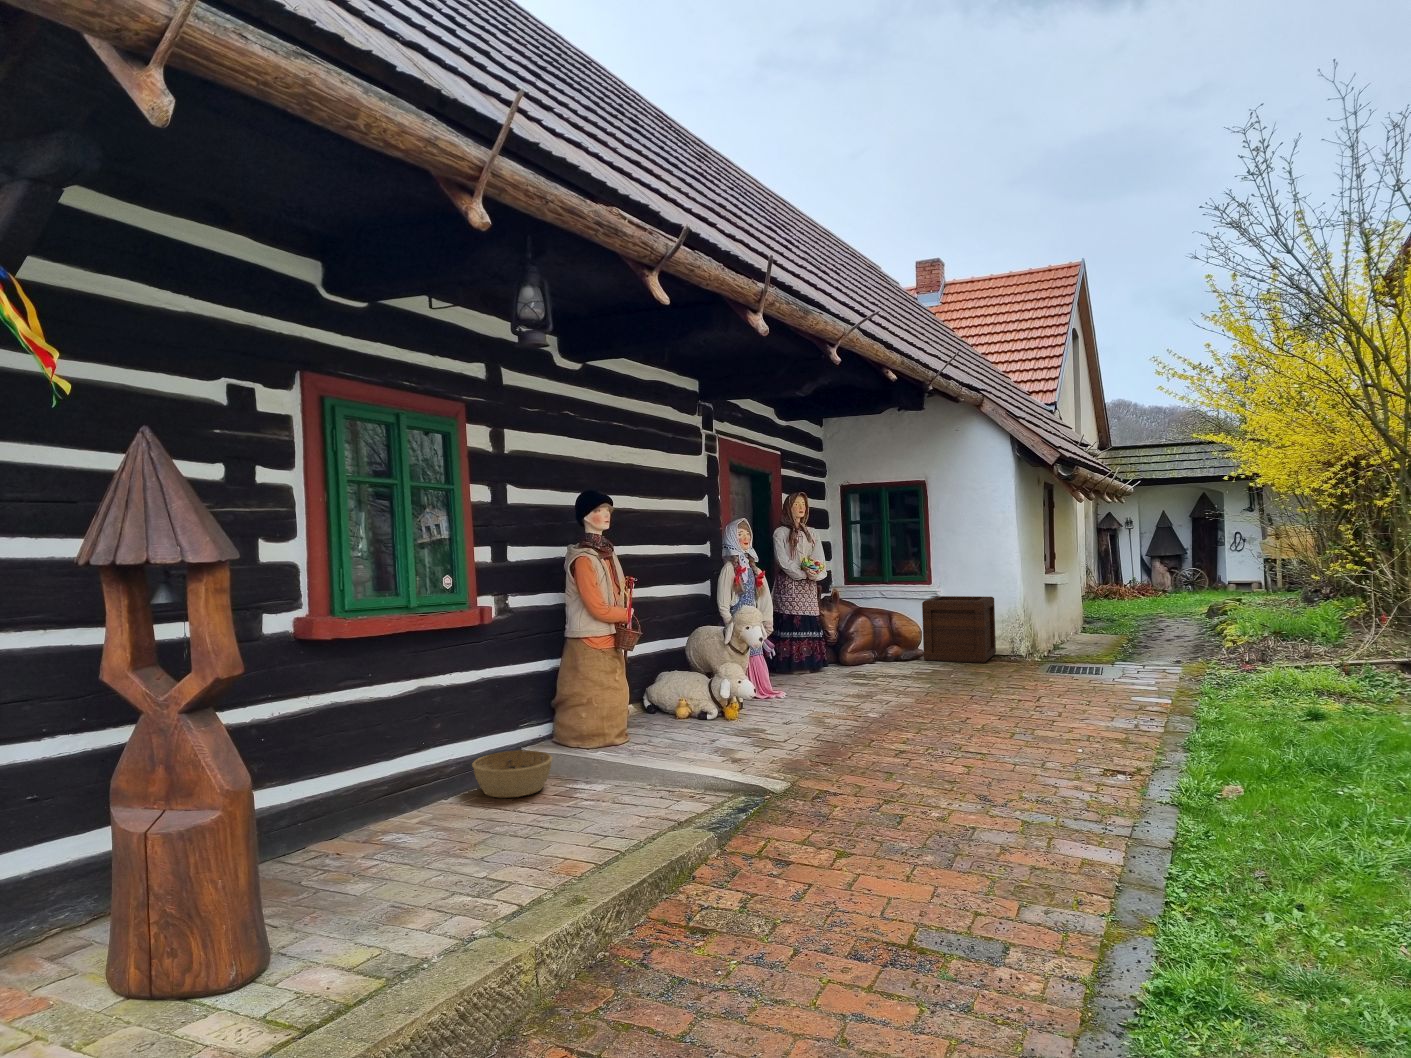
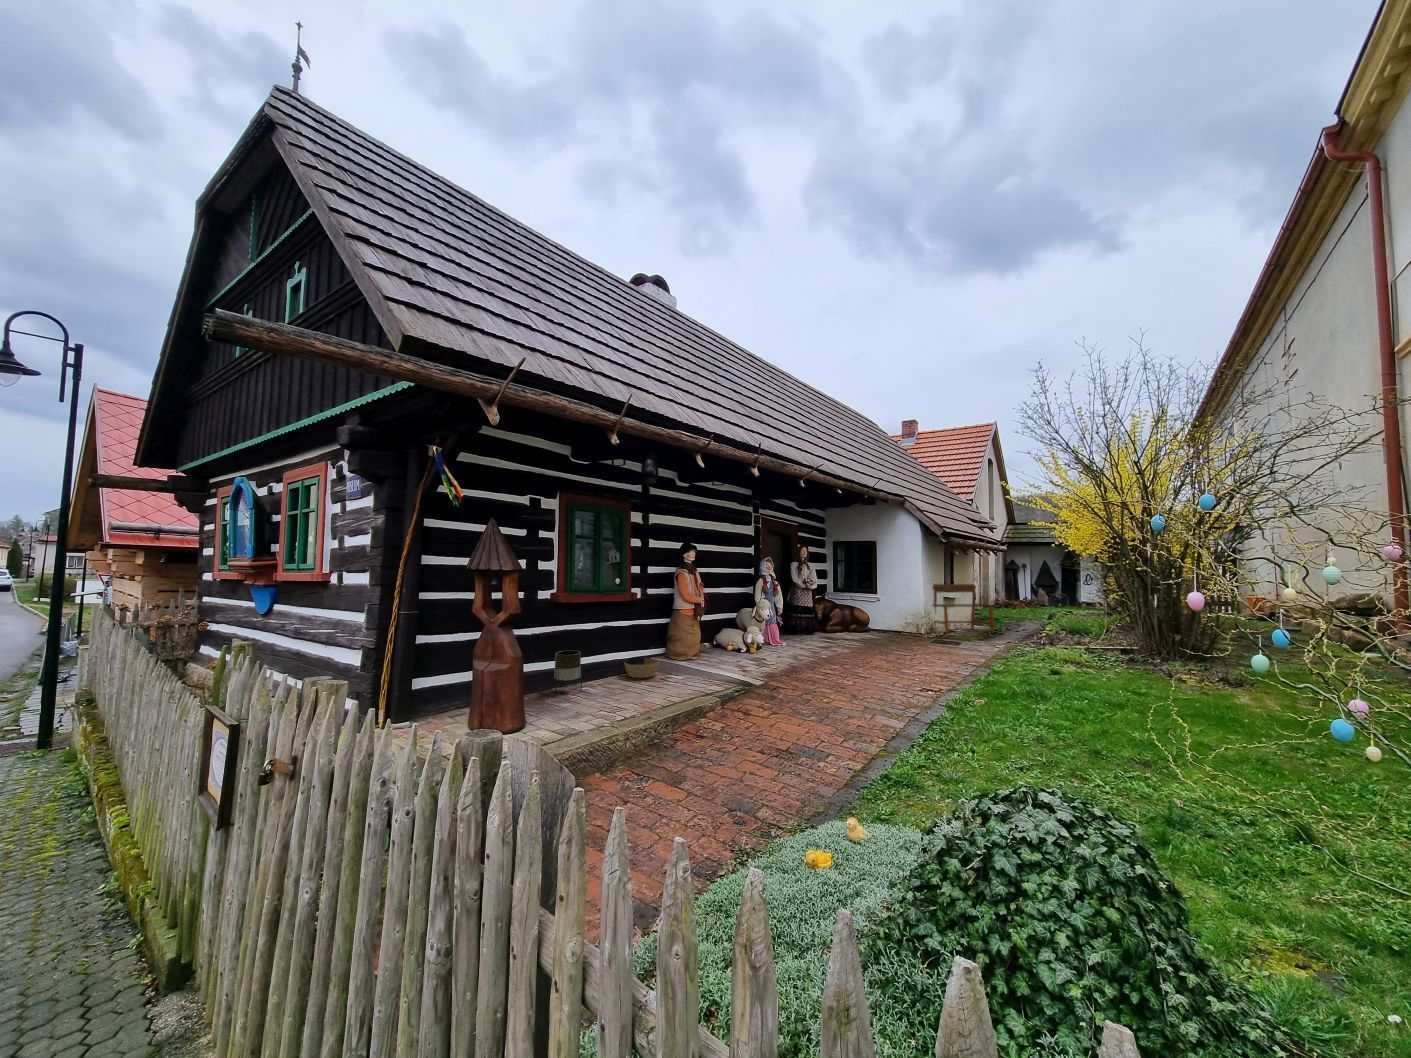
bench: none [1024,557,1135,650] -> present [933,584,994,633]
wooden crate: present [922,596,996,663] -> none [870,600,912,637]
planter: none [317,750,388,859] -> present [554,650,582,694]

